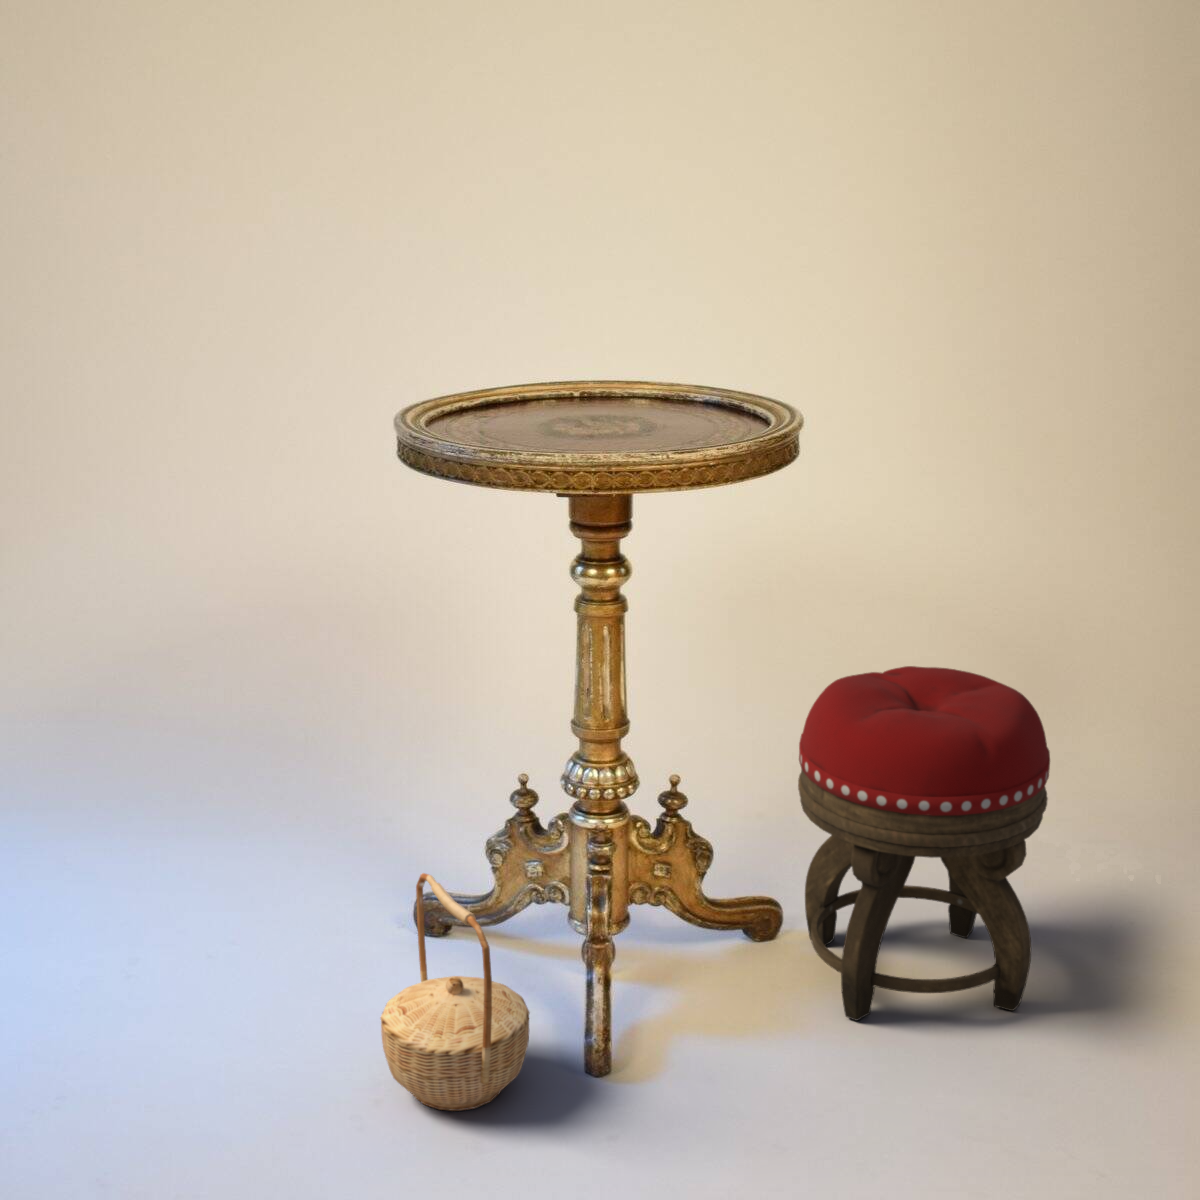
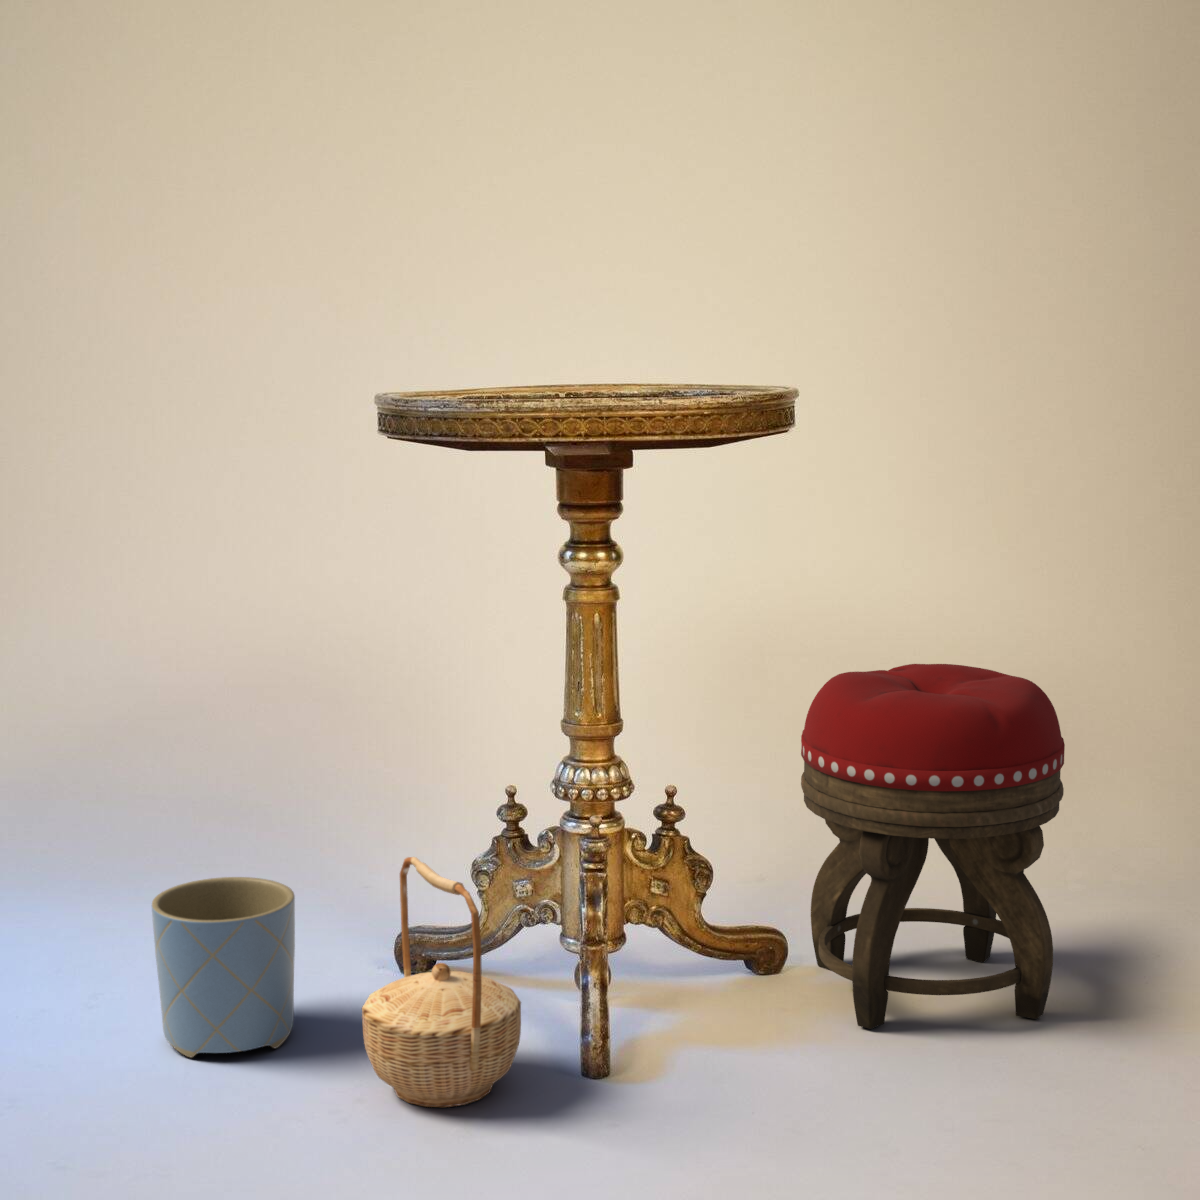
planter: none [184,870,318,1046] -> present [152,877,295,1057]

